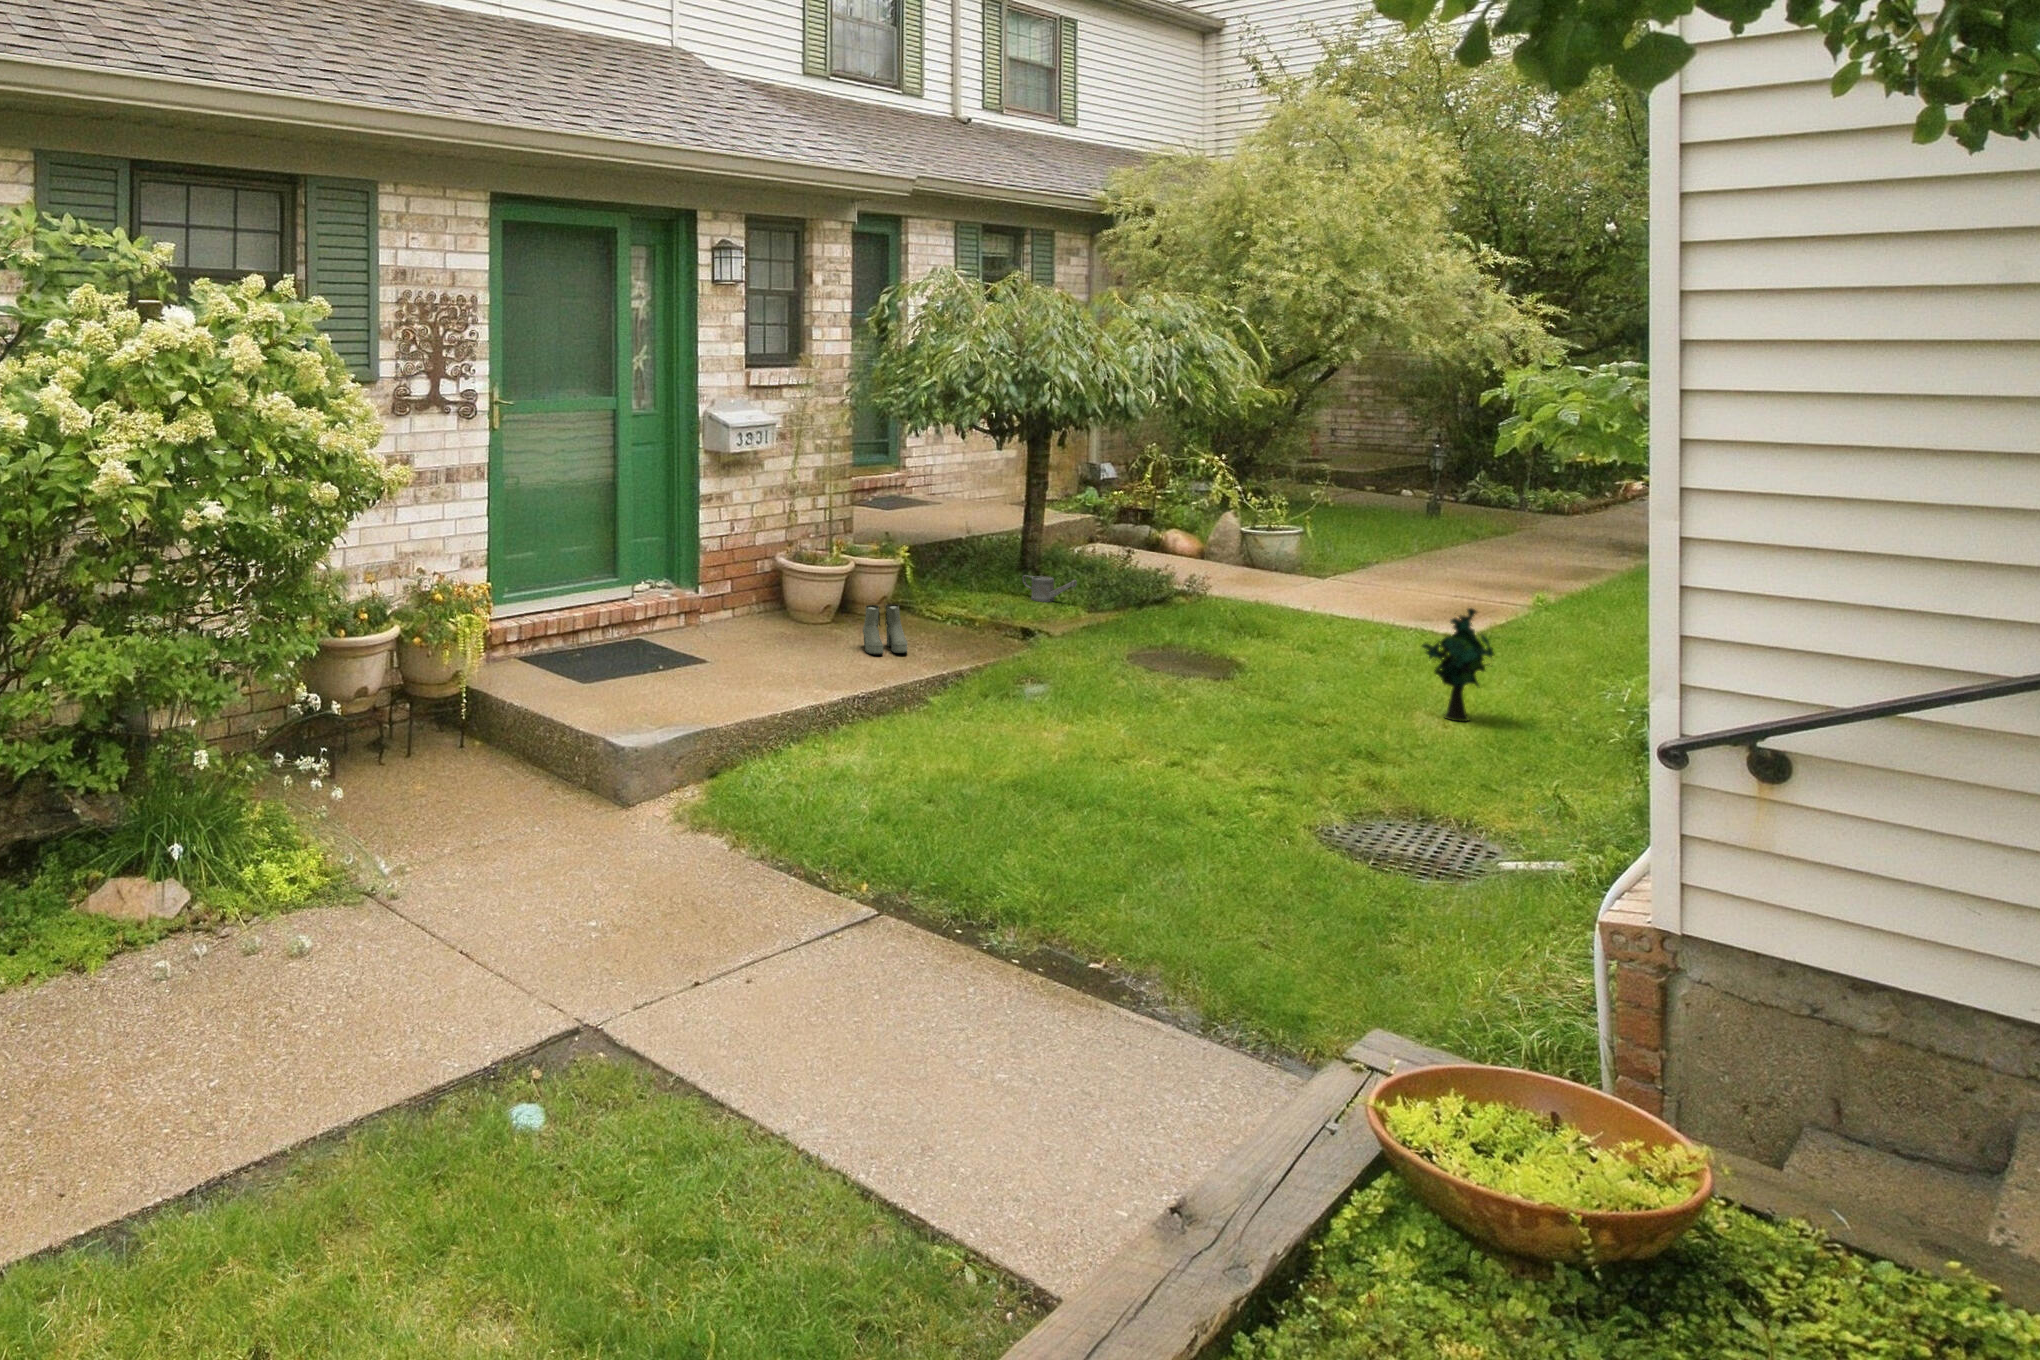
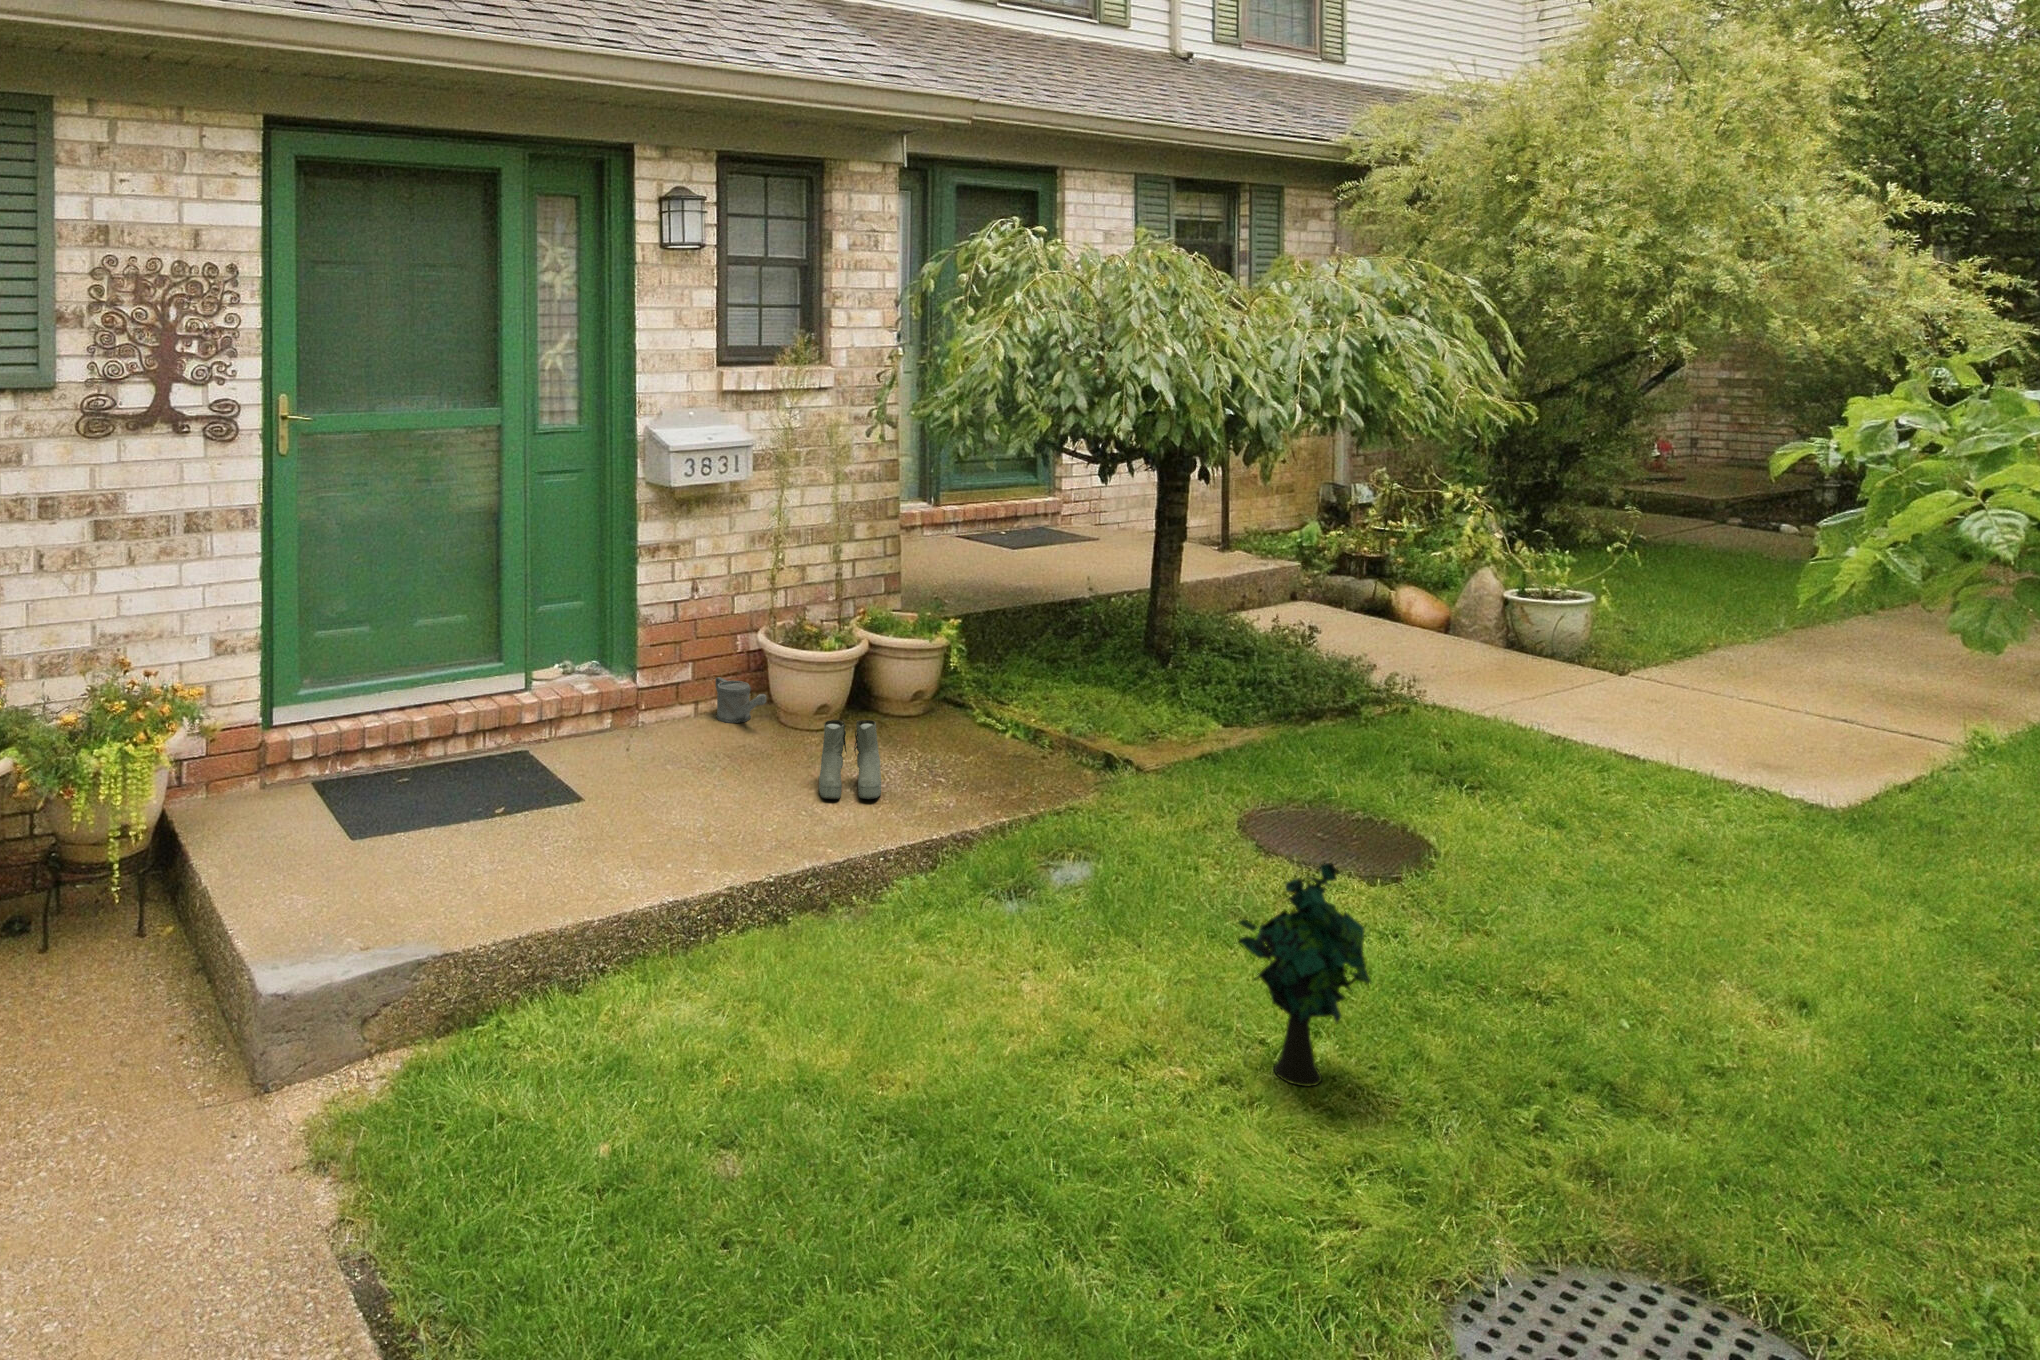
watering can: present [1023,575,1077,602] -> present [715,677,766,723]
decorative plant: present [1422,608,1494,721] -> present [1239,863,1371,1087]

